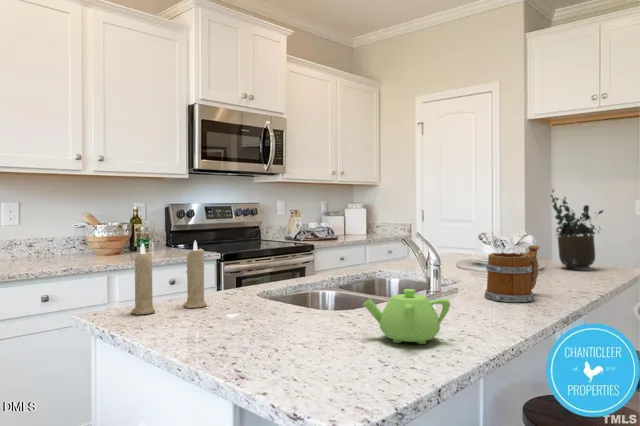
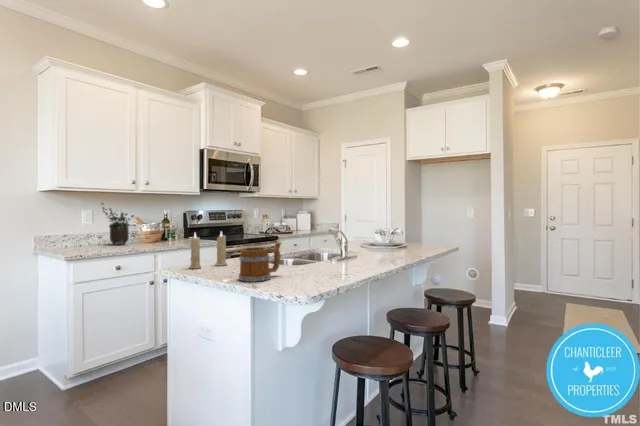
potted plant: present [551,190,603,268] -> present [102,203,134,244]
mug: present [485,245,540,302] -> present [239,242,281,281]
teapot: present [363,289,450,344] -> none [308,252,347,276]

